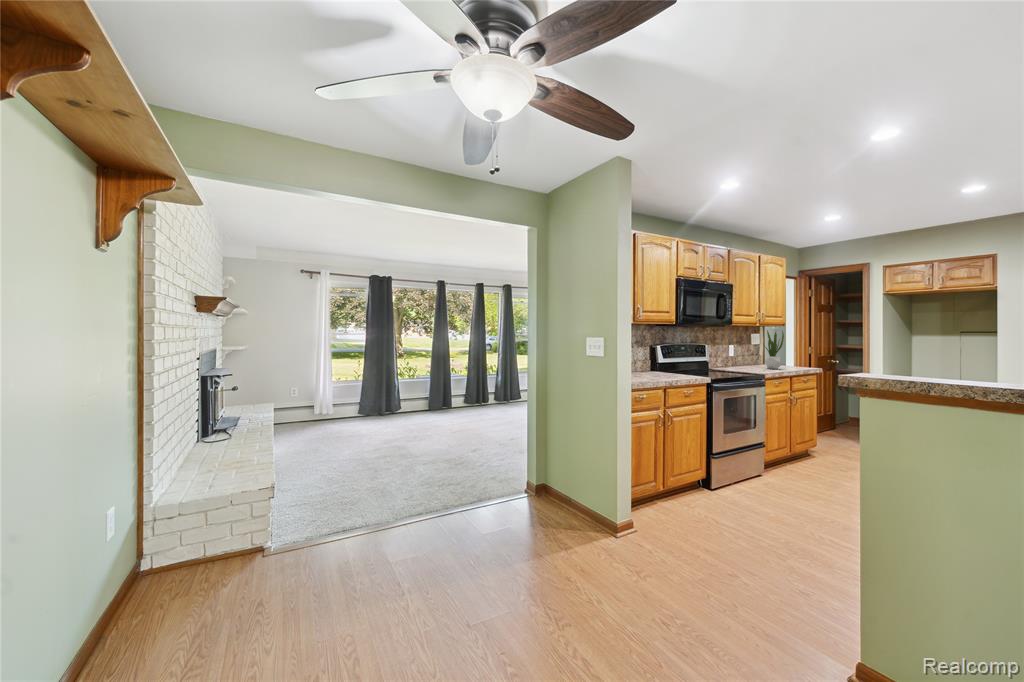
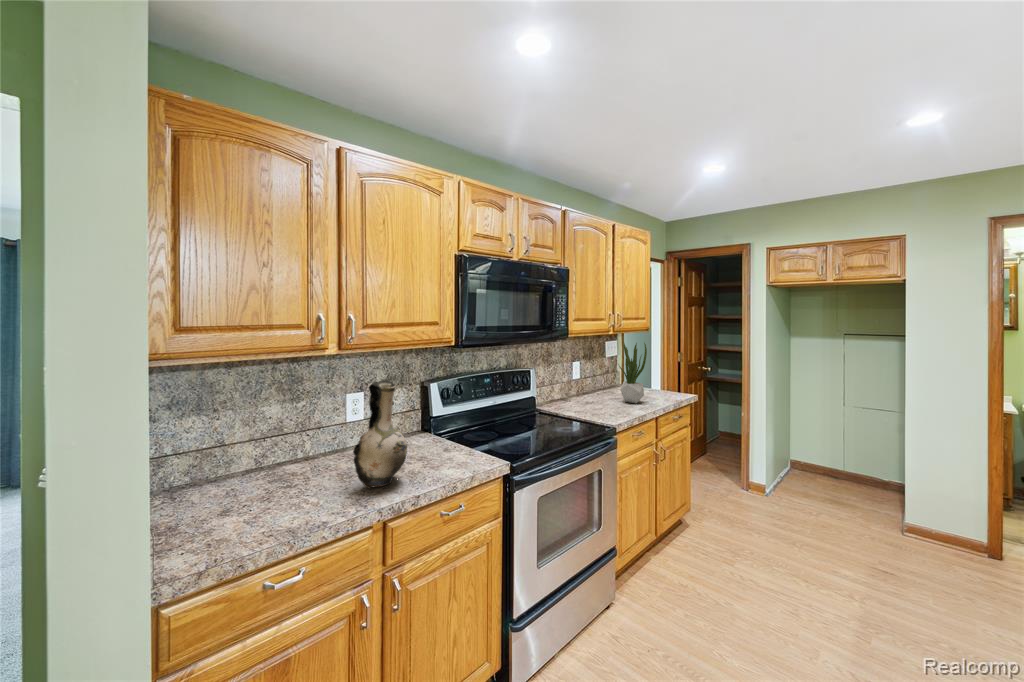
decorative vase: none [647,333,668,379] -> present [353,380,407,489]

